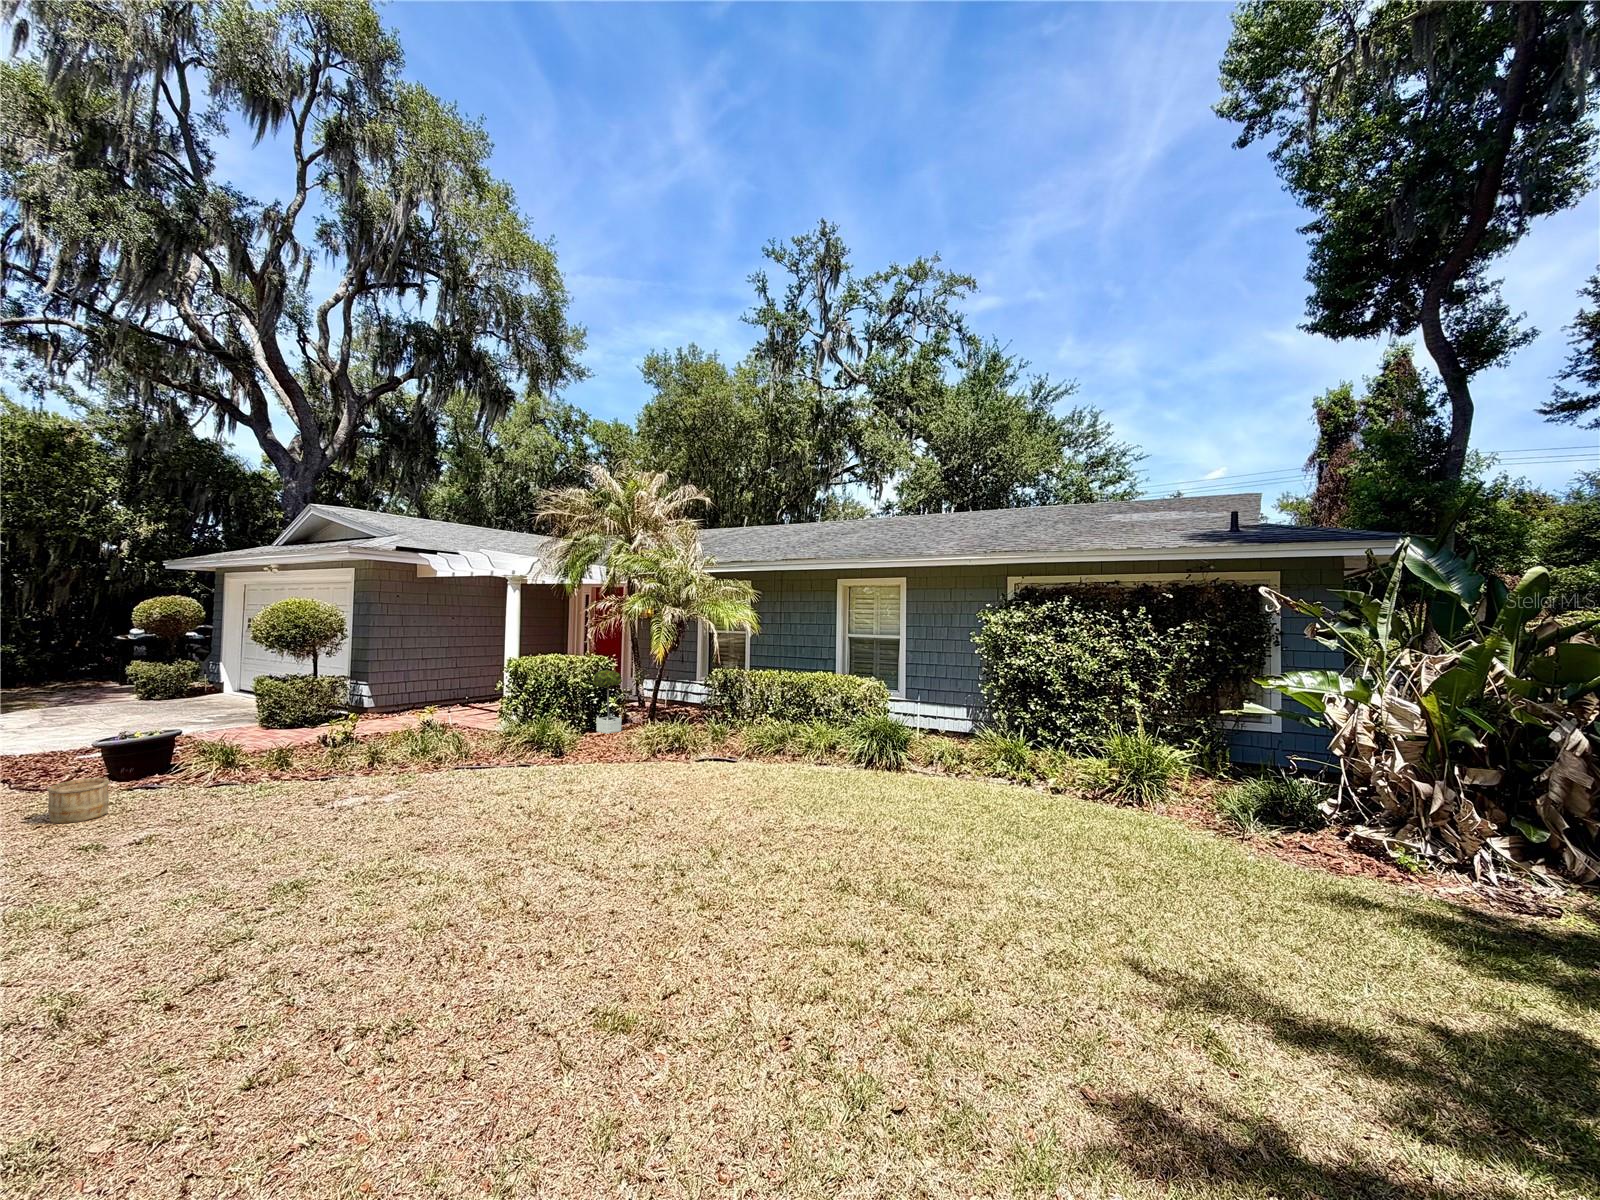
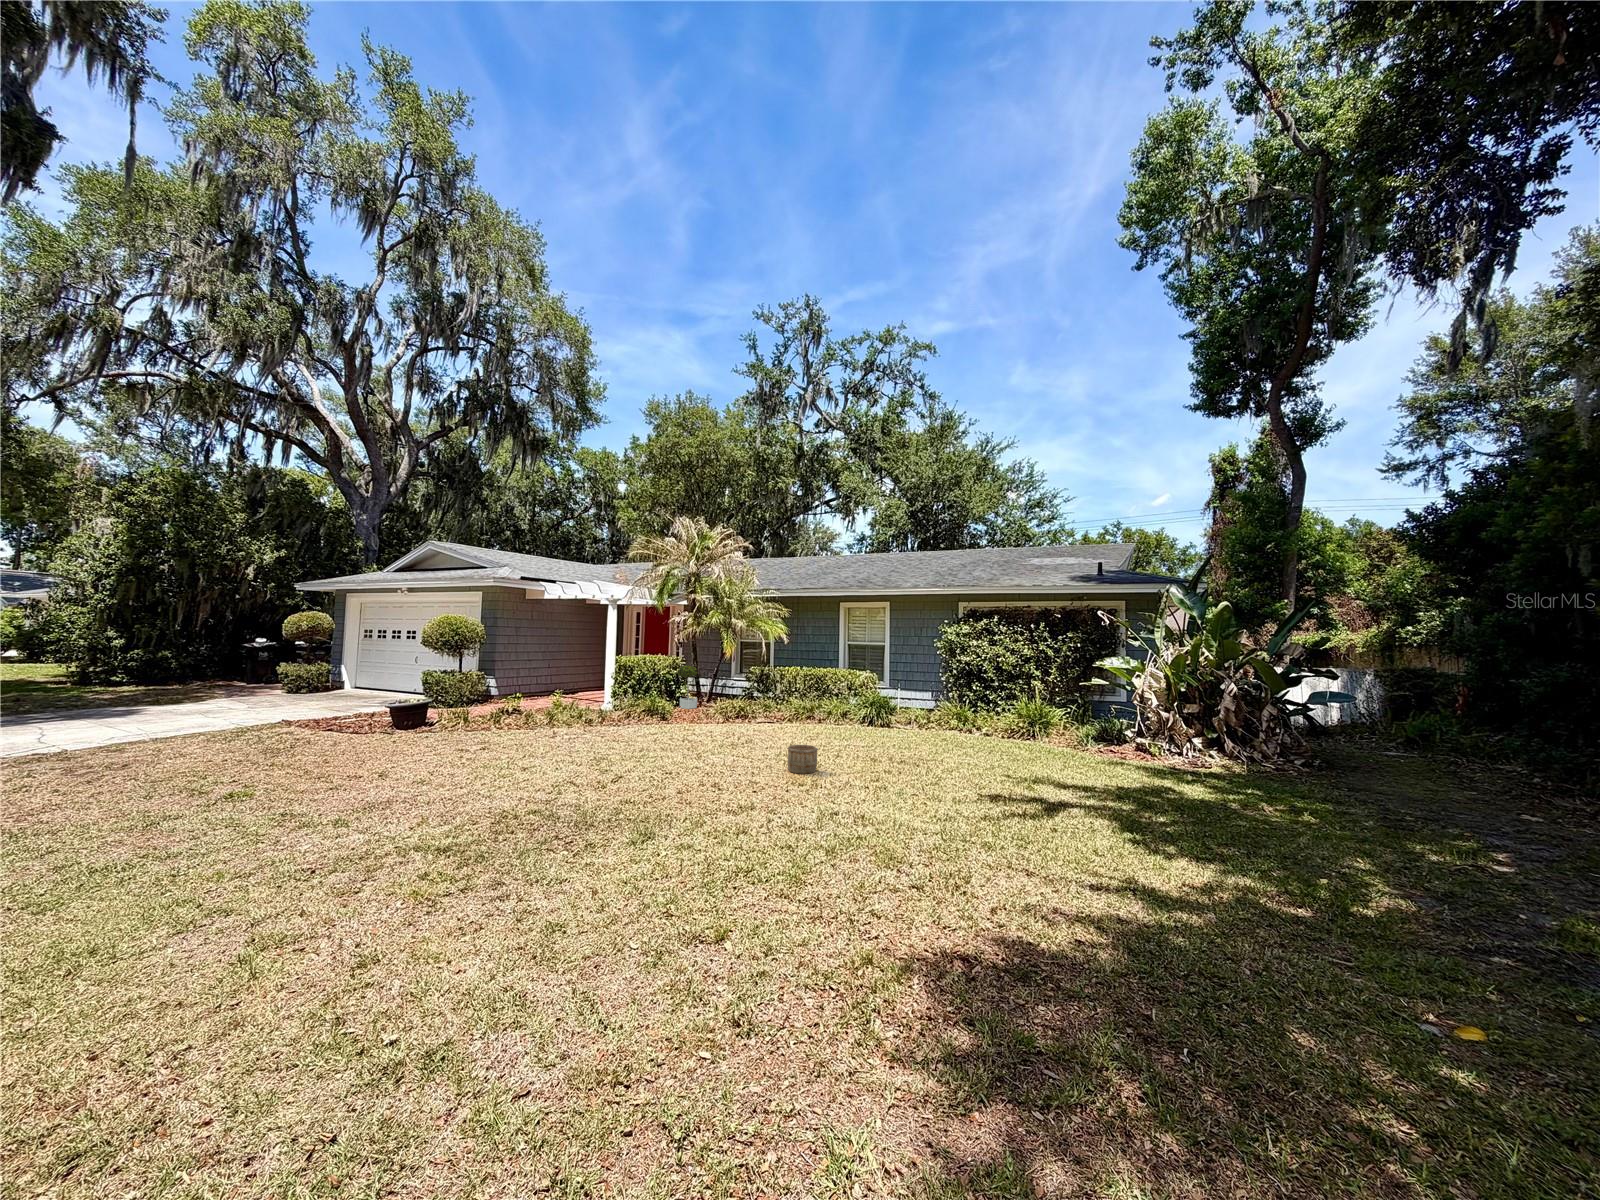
wooden bucket: present [47,778,110,823] -> present [787,745,818,774]

